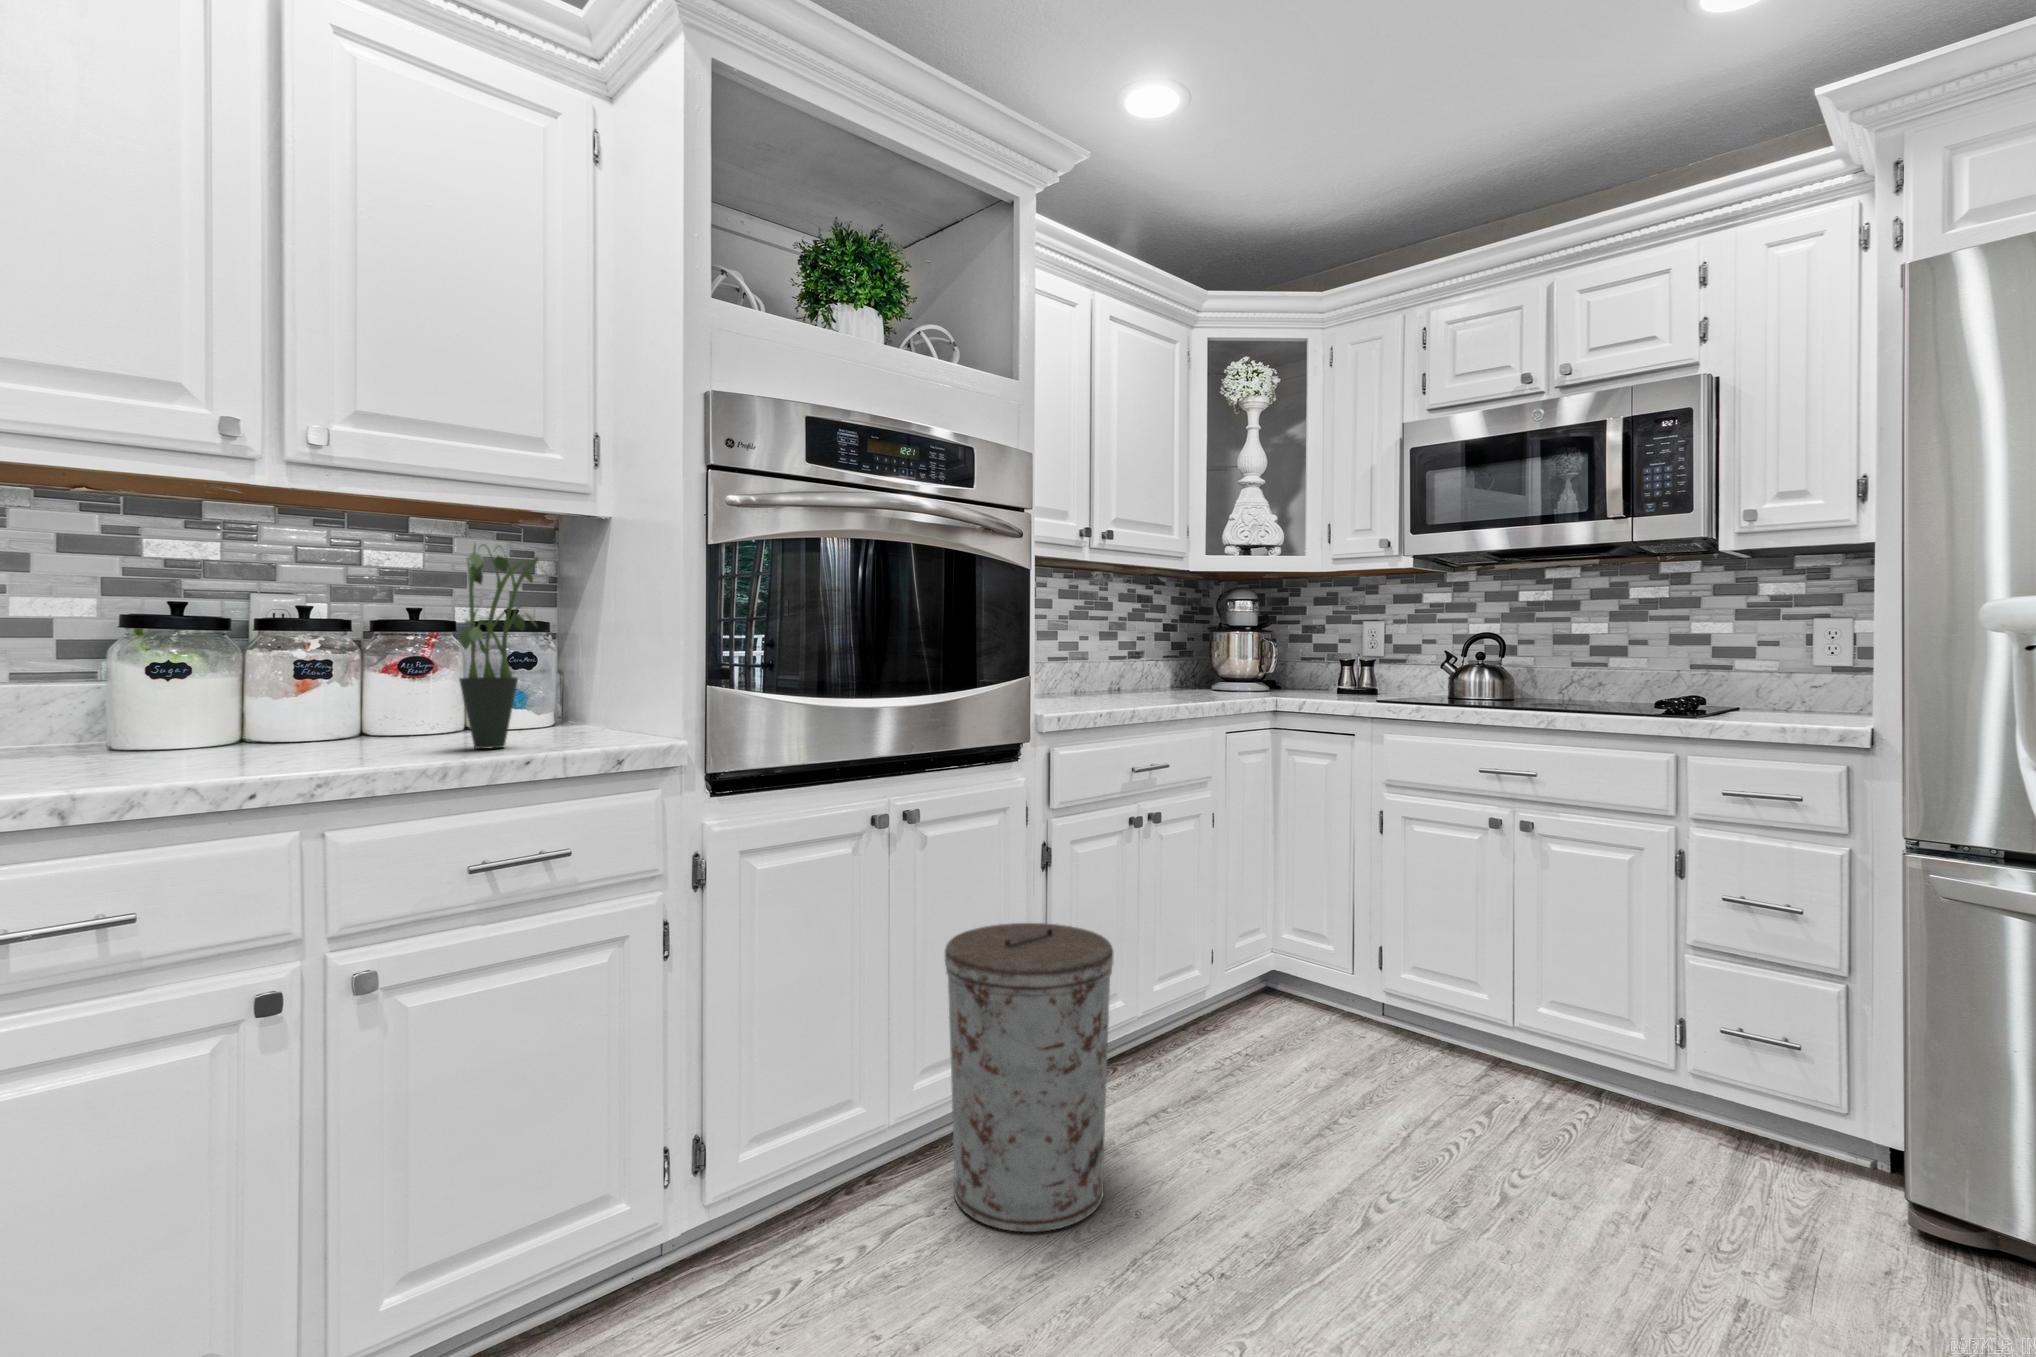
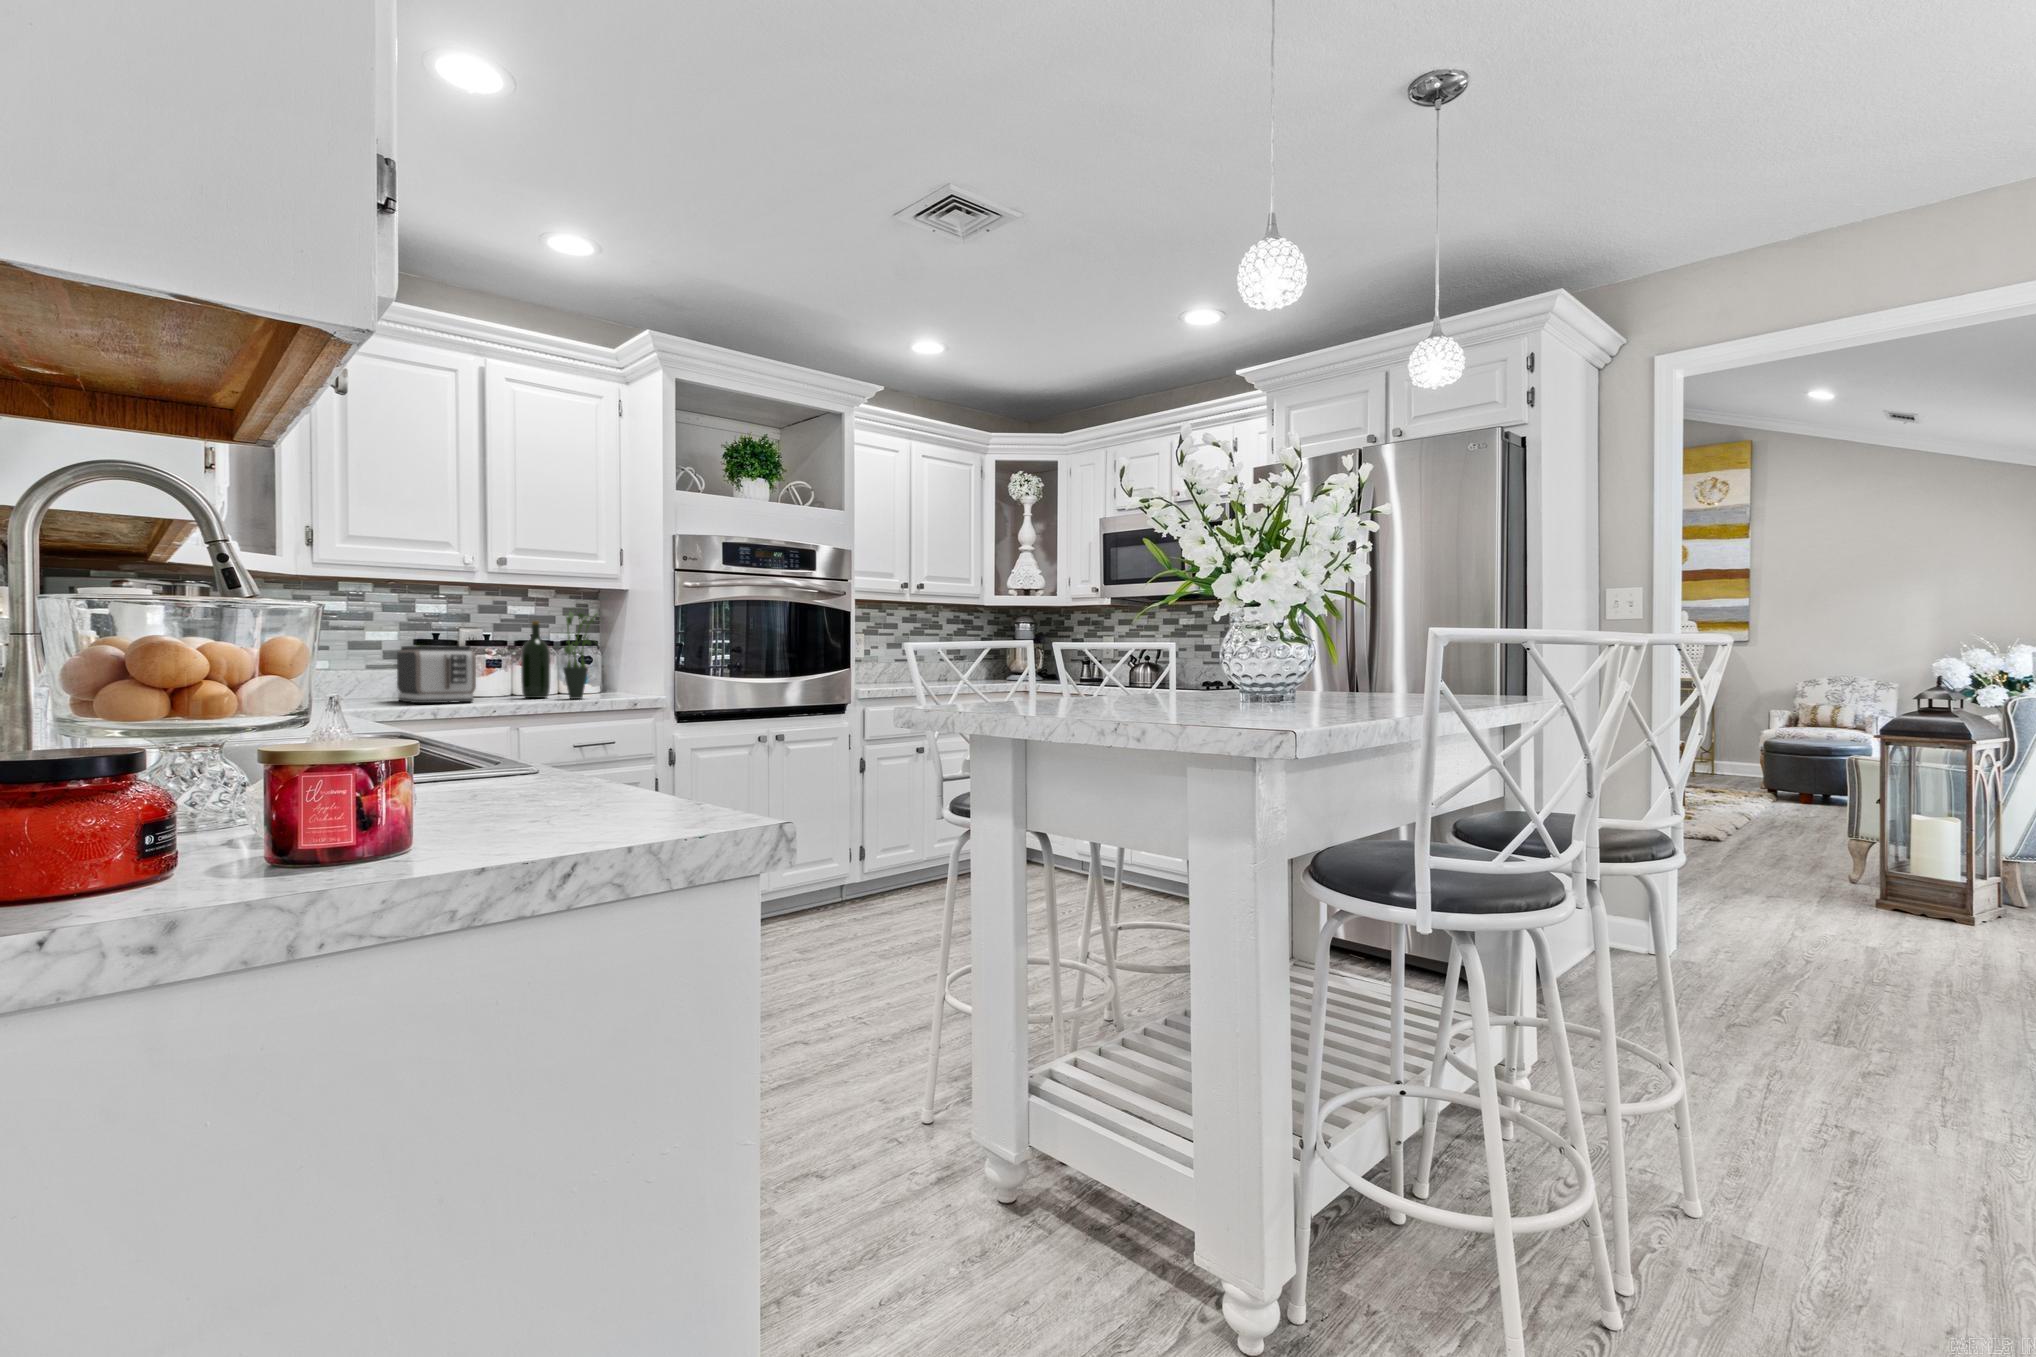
wine bottle: none [370,575,437,745] -> present [521,621,550,698]
toaster: none [63,626,238,771] -> present [397,645,476,703]
trash can: present [945,923,1113,1232] -> none [794,795,879,936]

